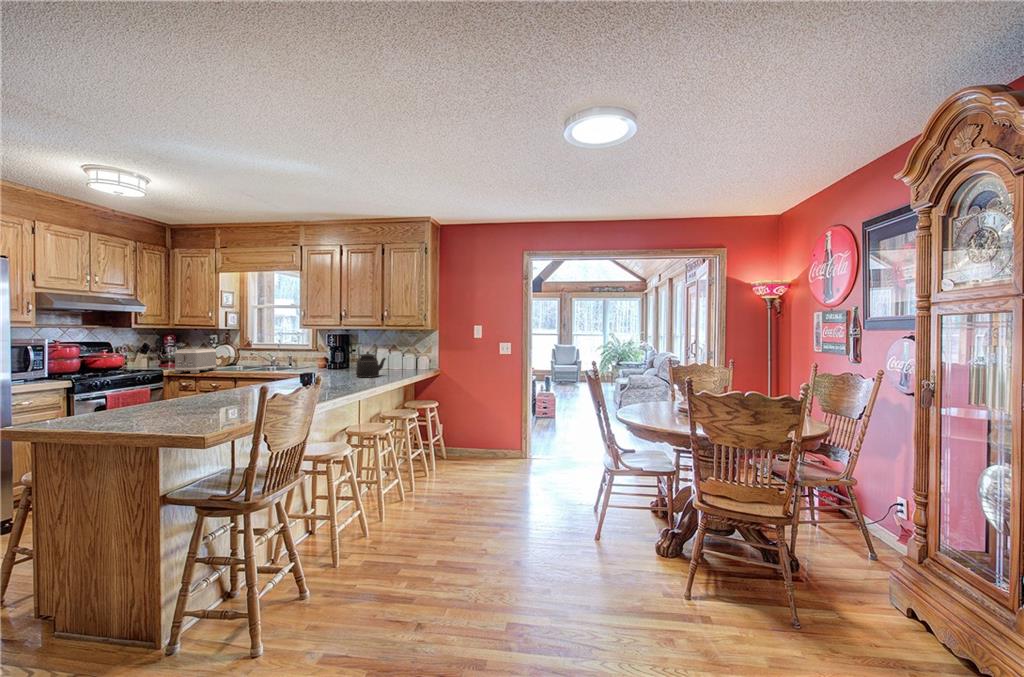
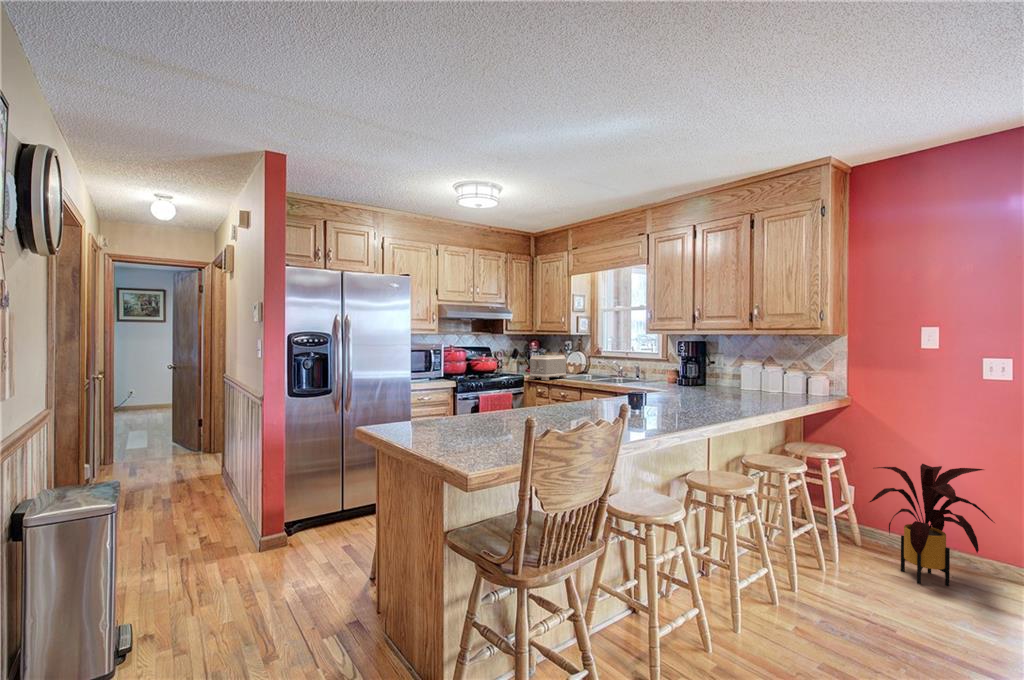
kettle: present [356,346,386,377] -> none [711,358,756,402]
house plant: none [450,402,505,471] -> present [870,464,995,586]

